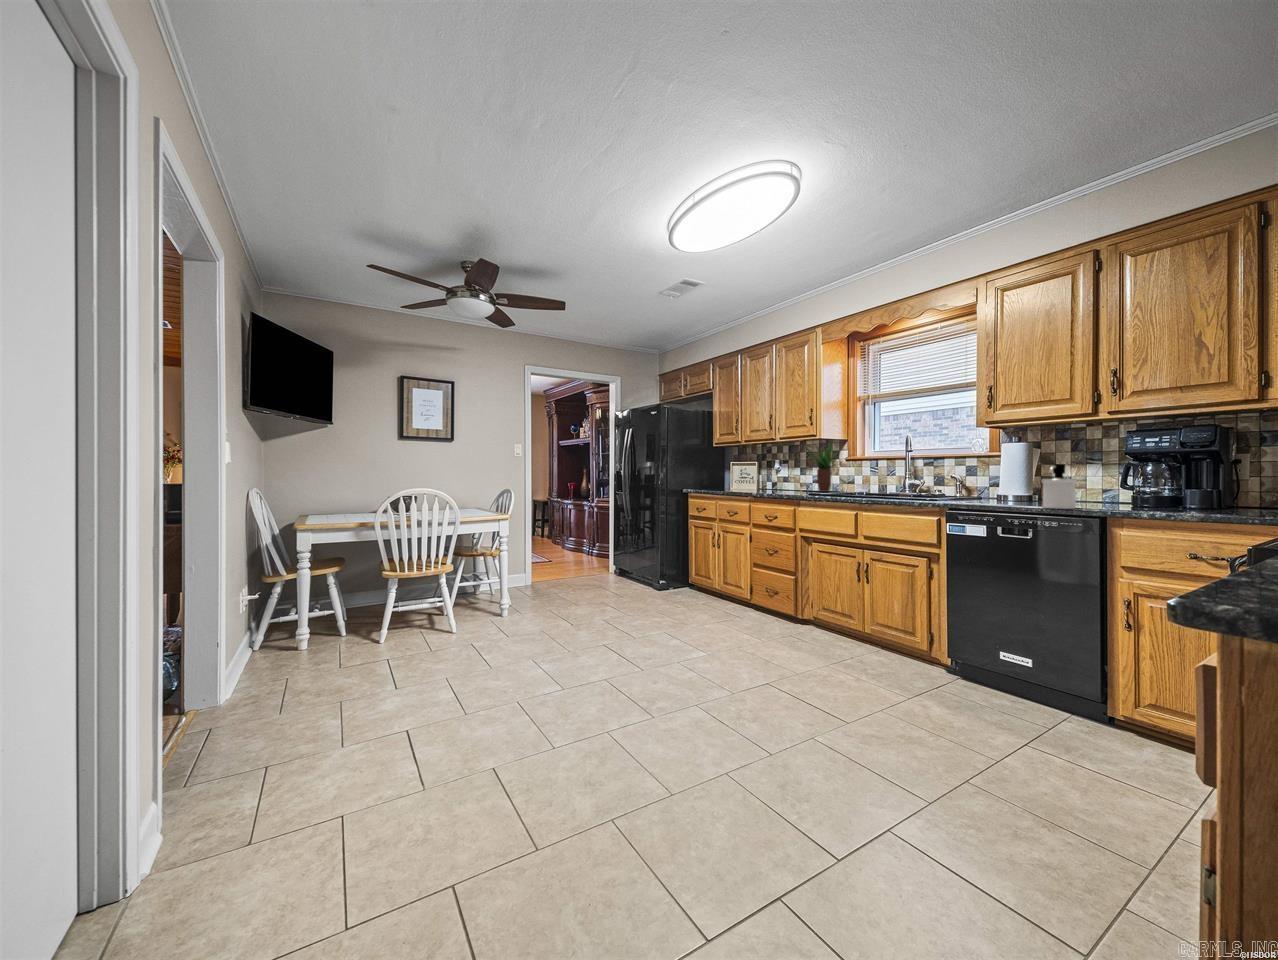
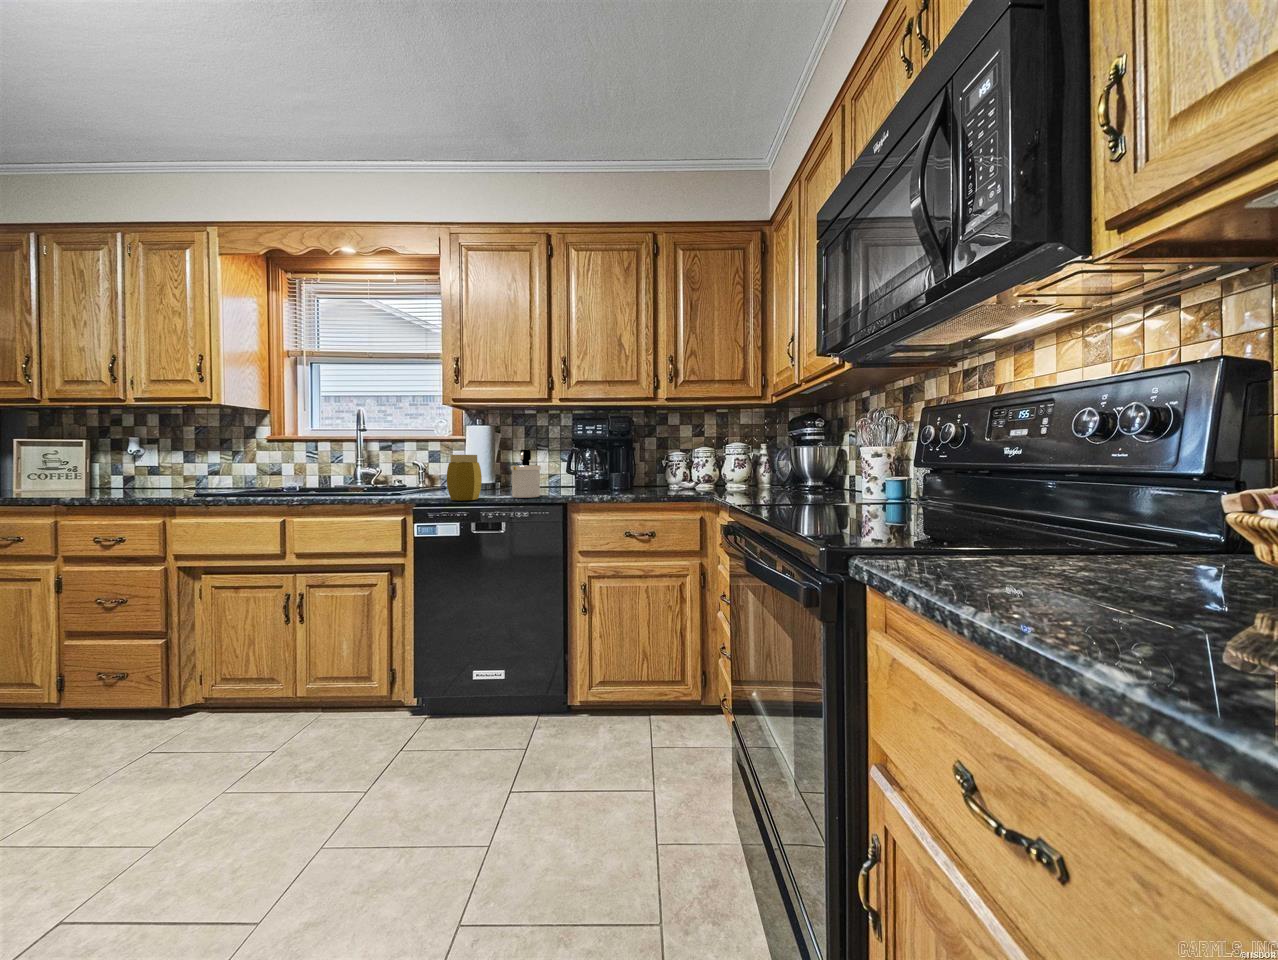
potted plant: present [808,441,838,492] -> none [189,409,275,487]
jar: none [976,469,1010,508] -> present [447,455,482,500]

